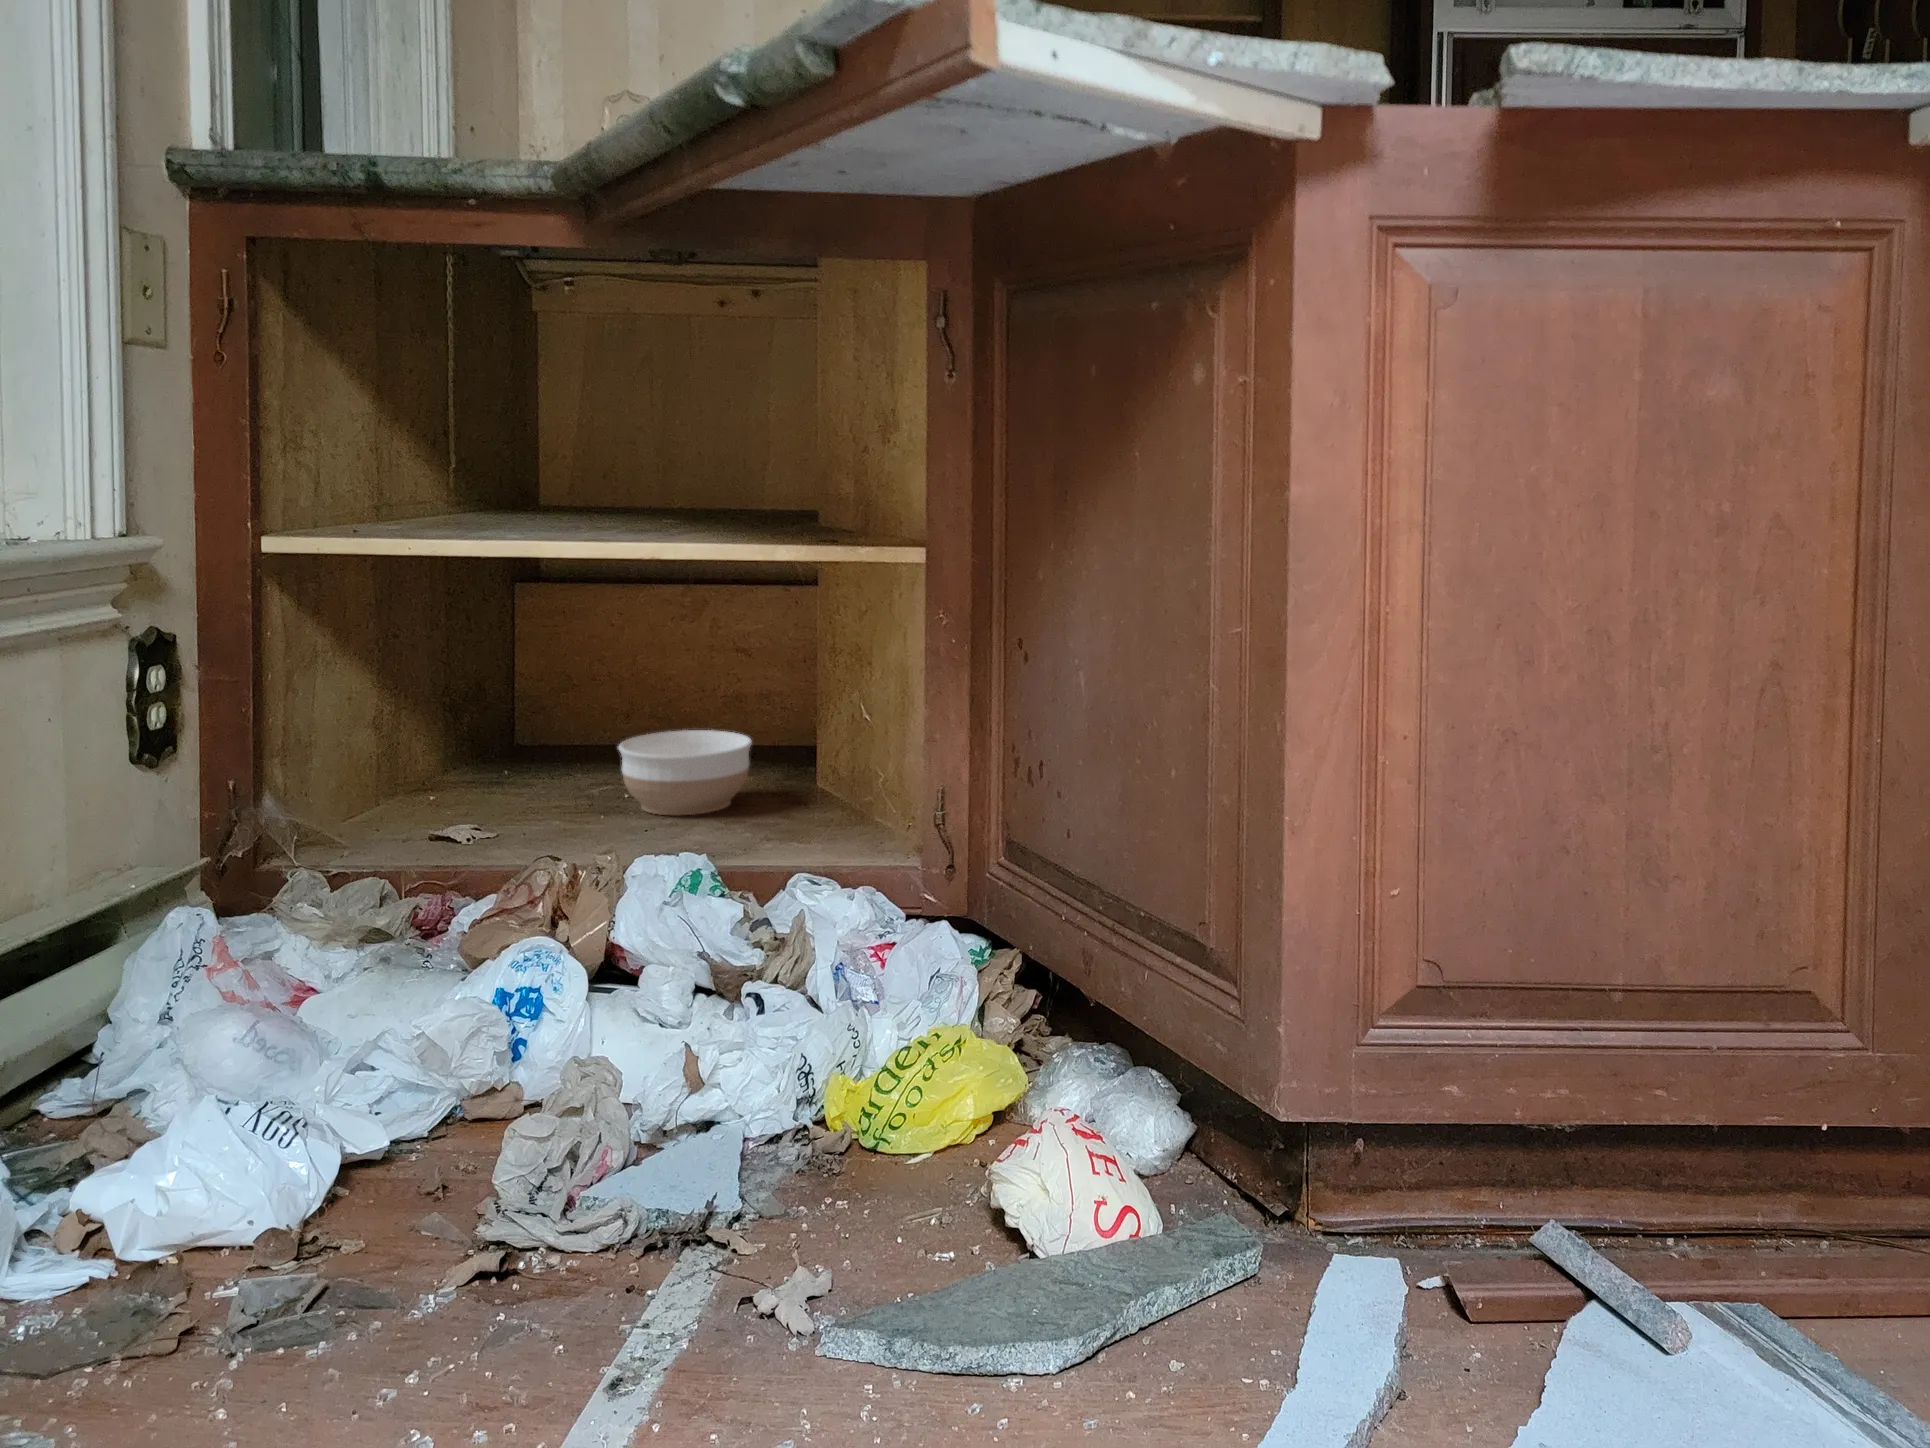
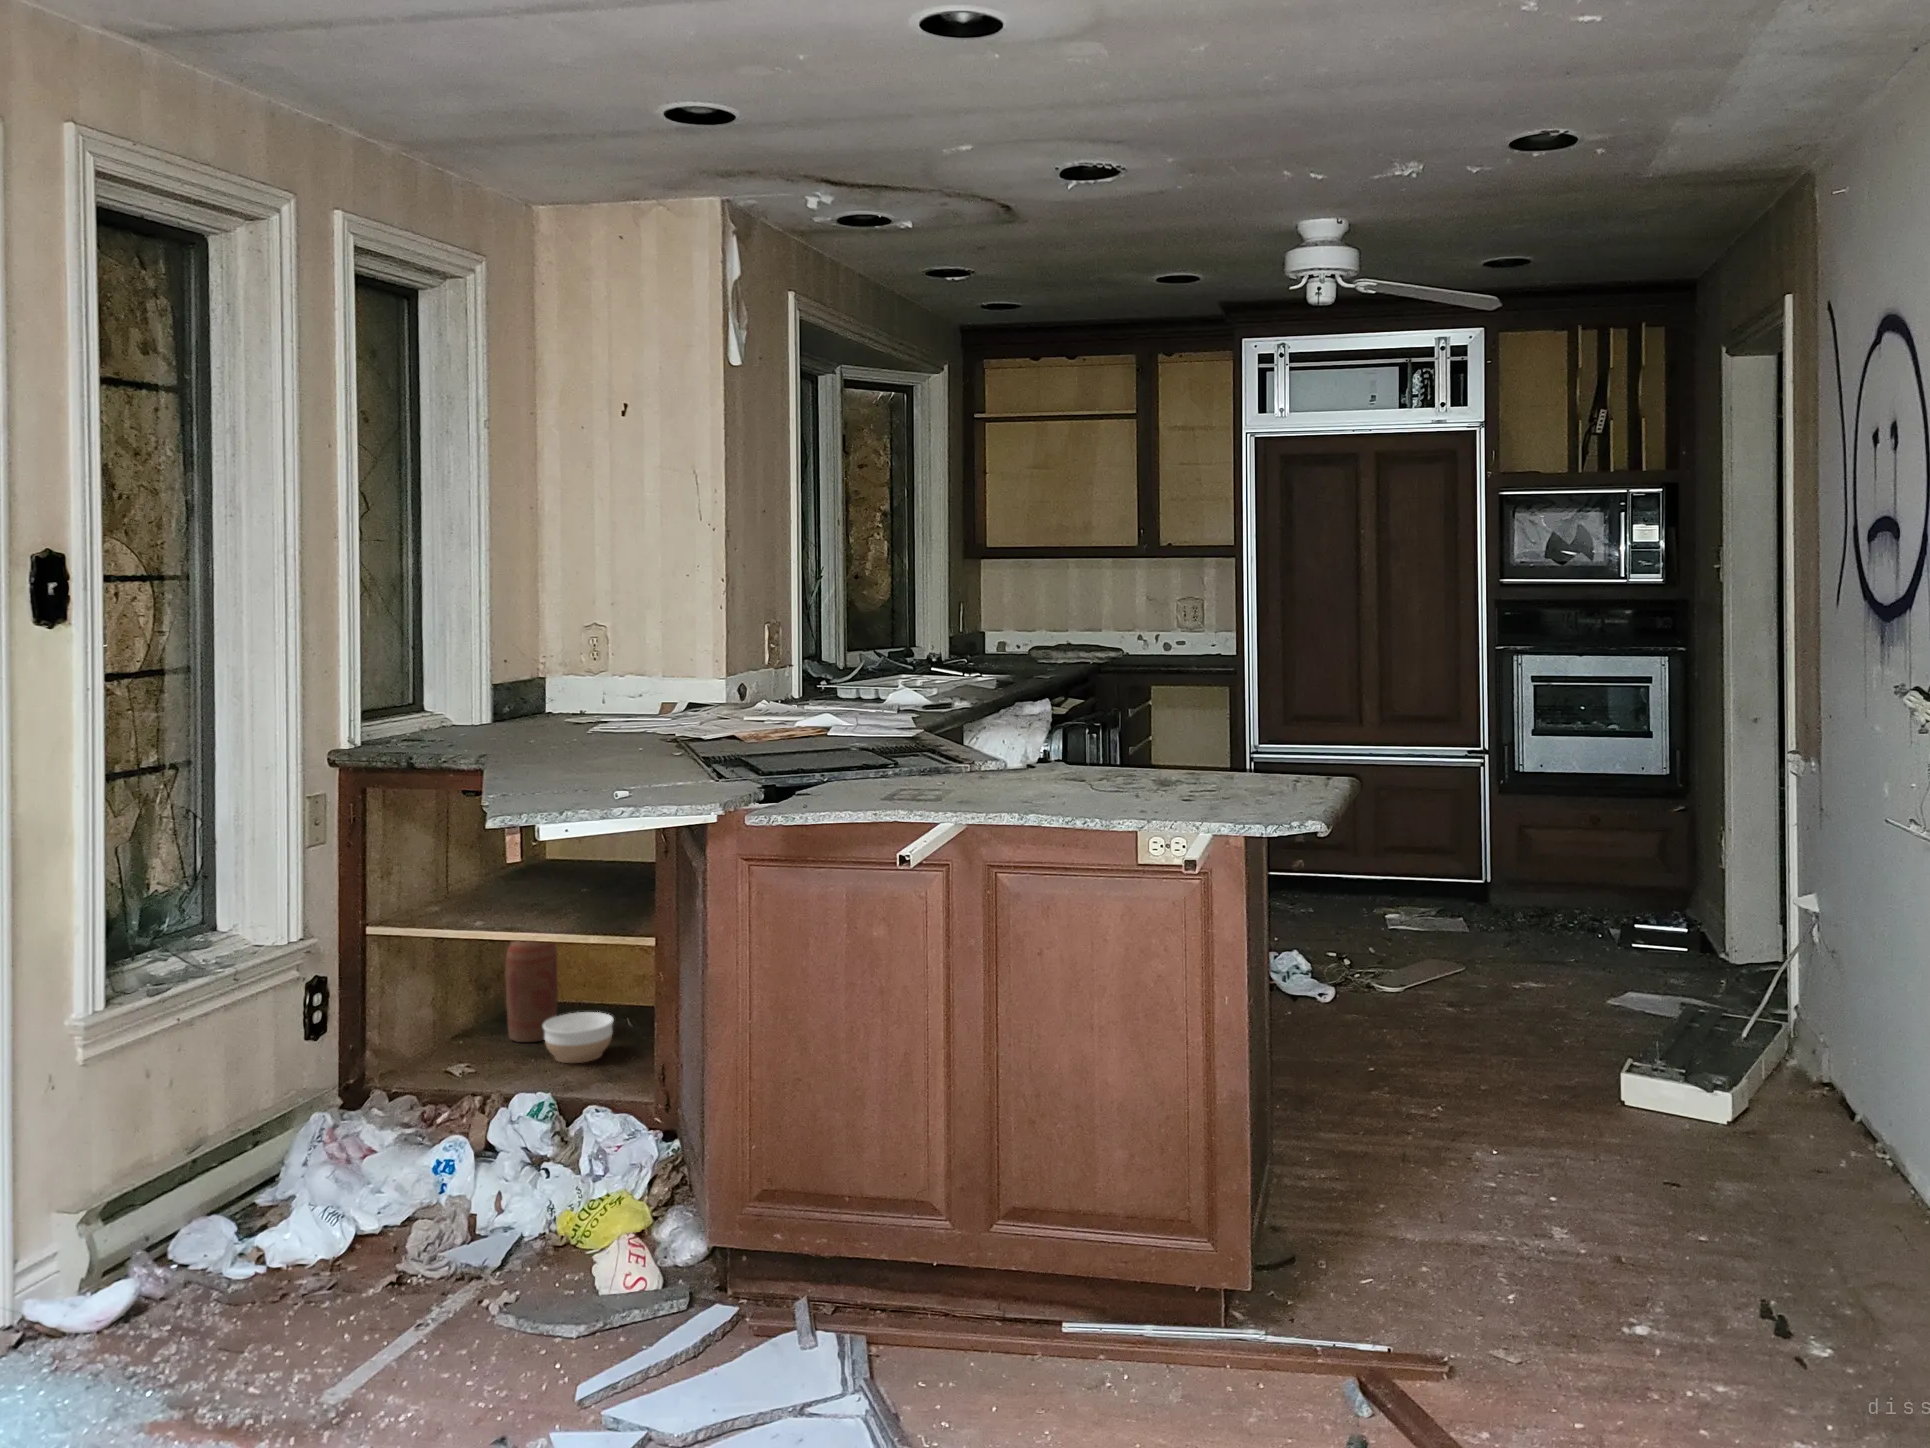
bottle: none [517,544,615,791] -> present [505,941,558,1042]

